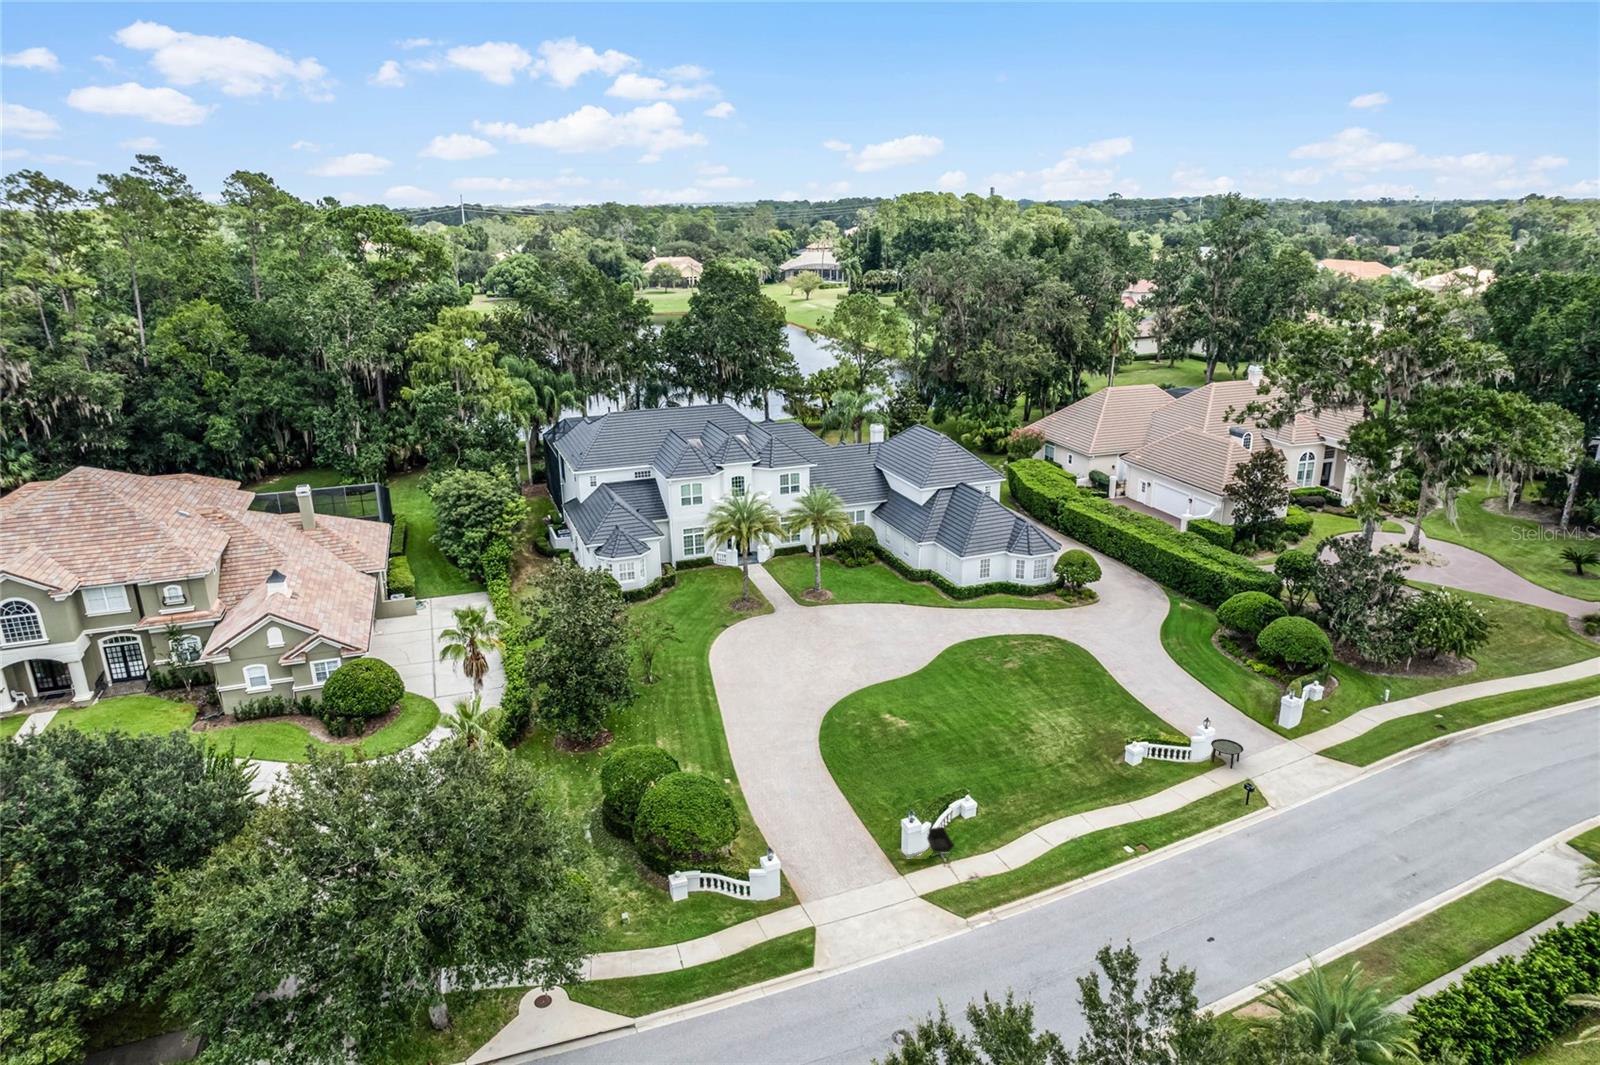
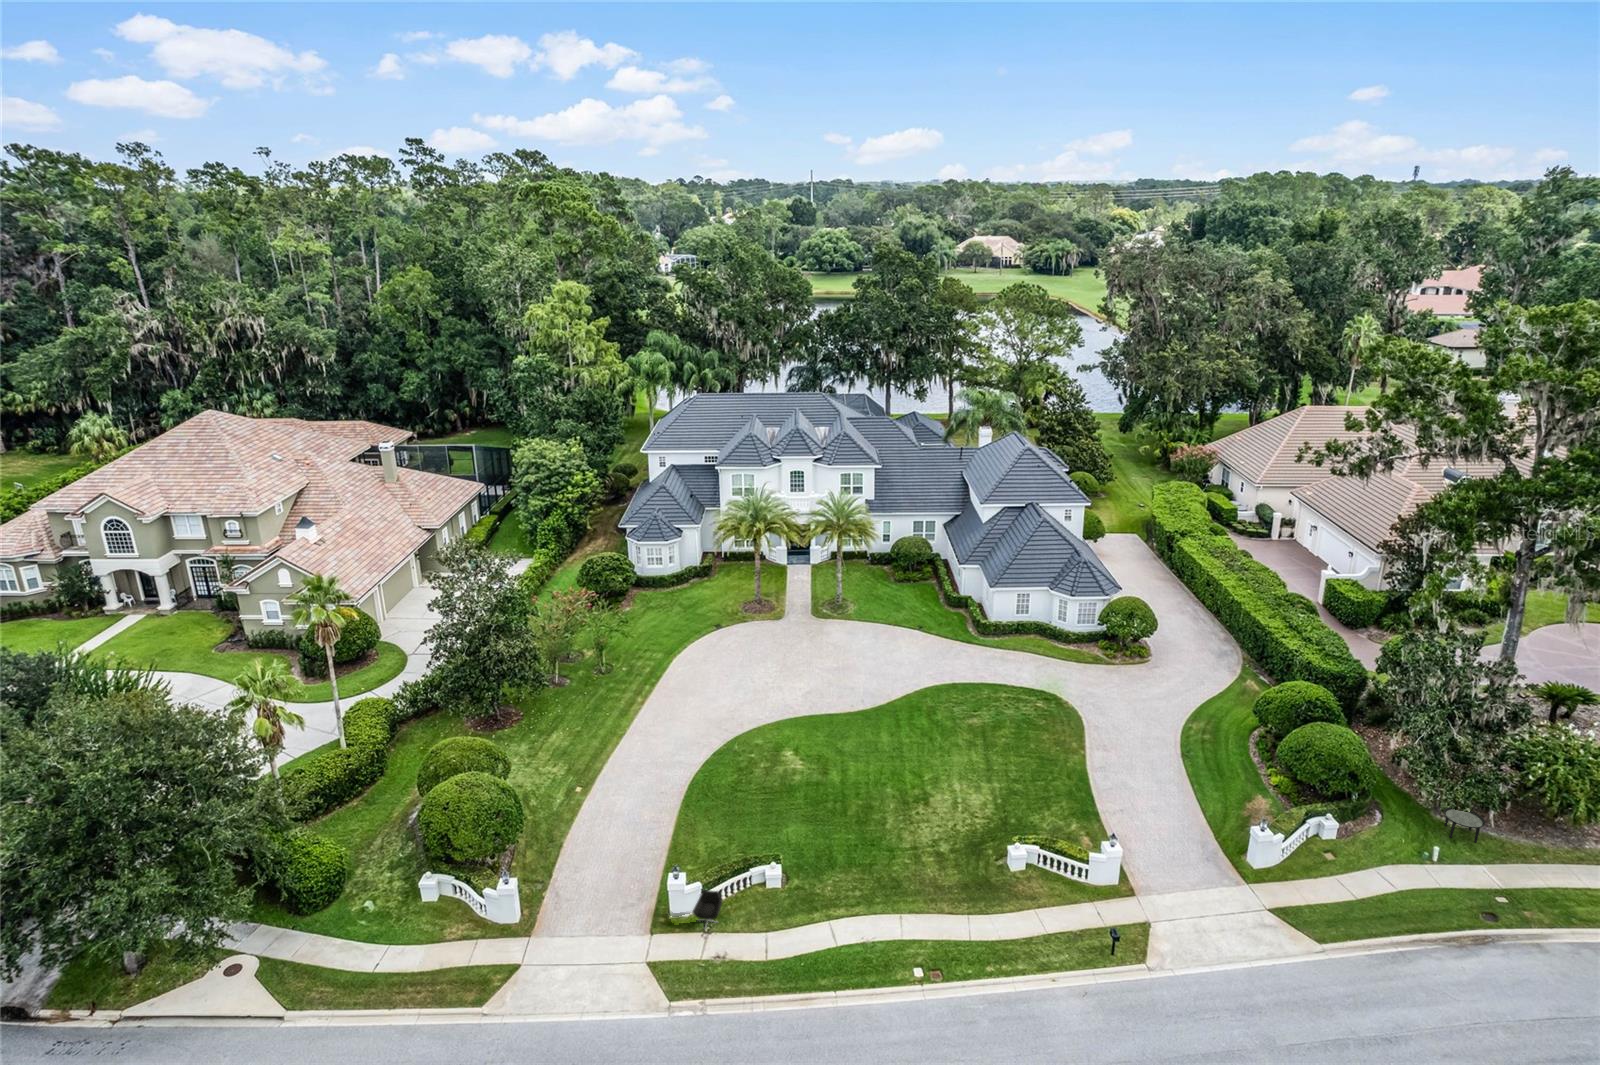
round table: present [1211,739,1243,768] -> present [1444,807,1485,843]

